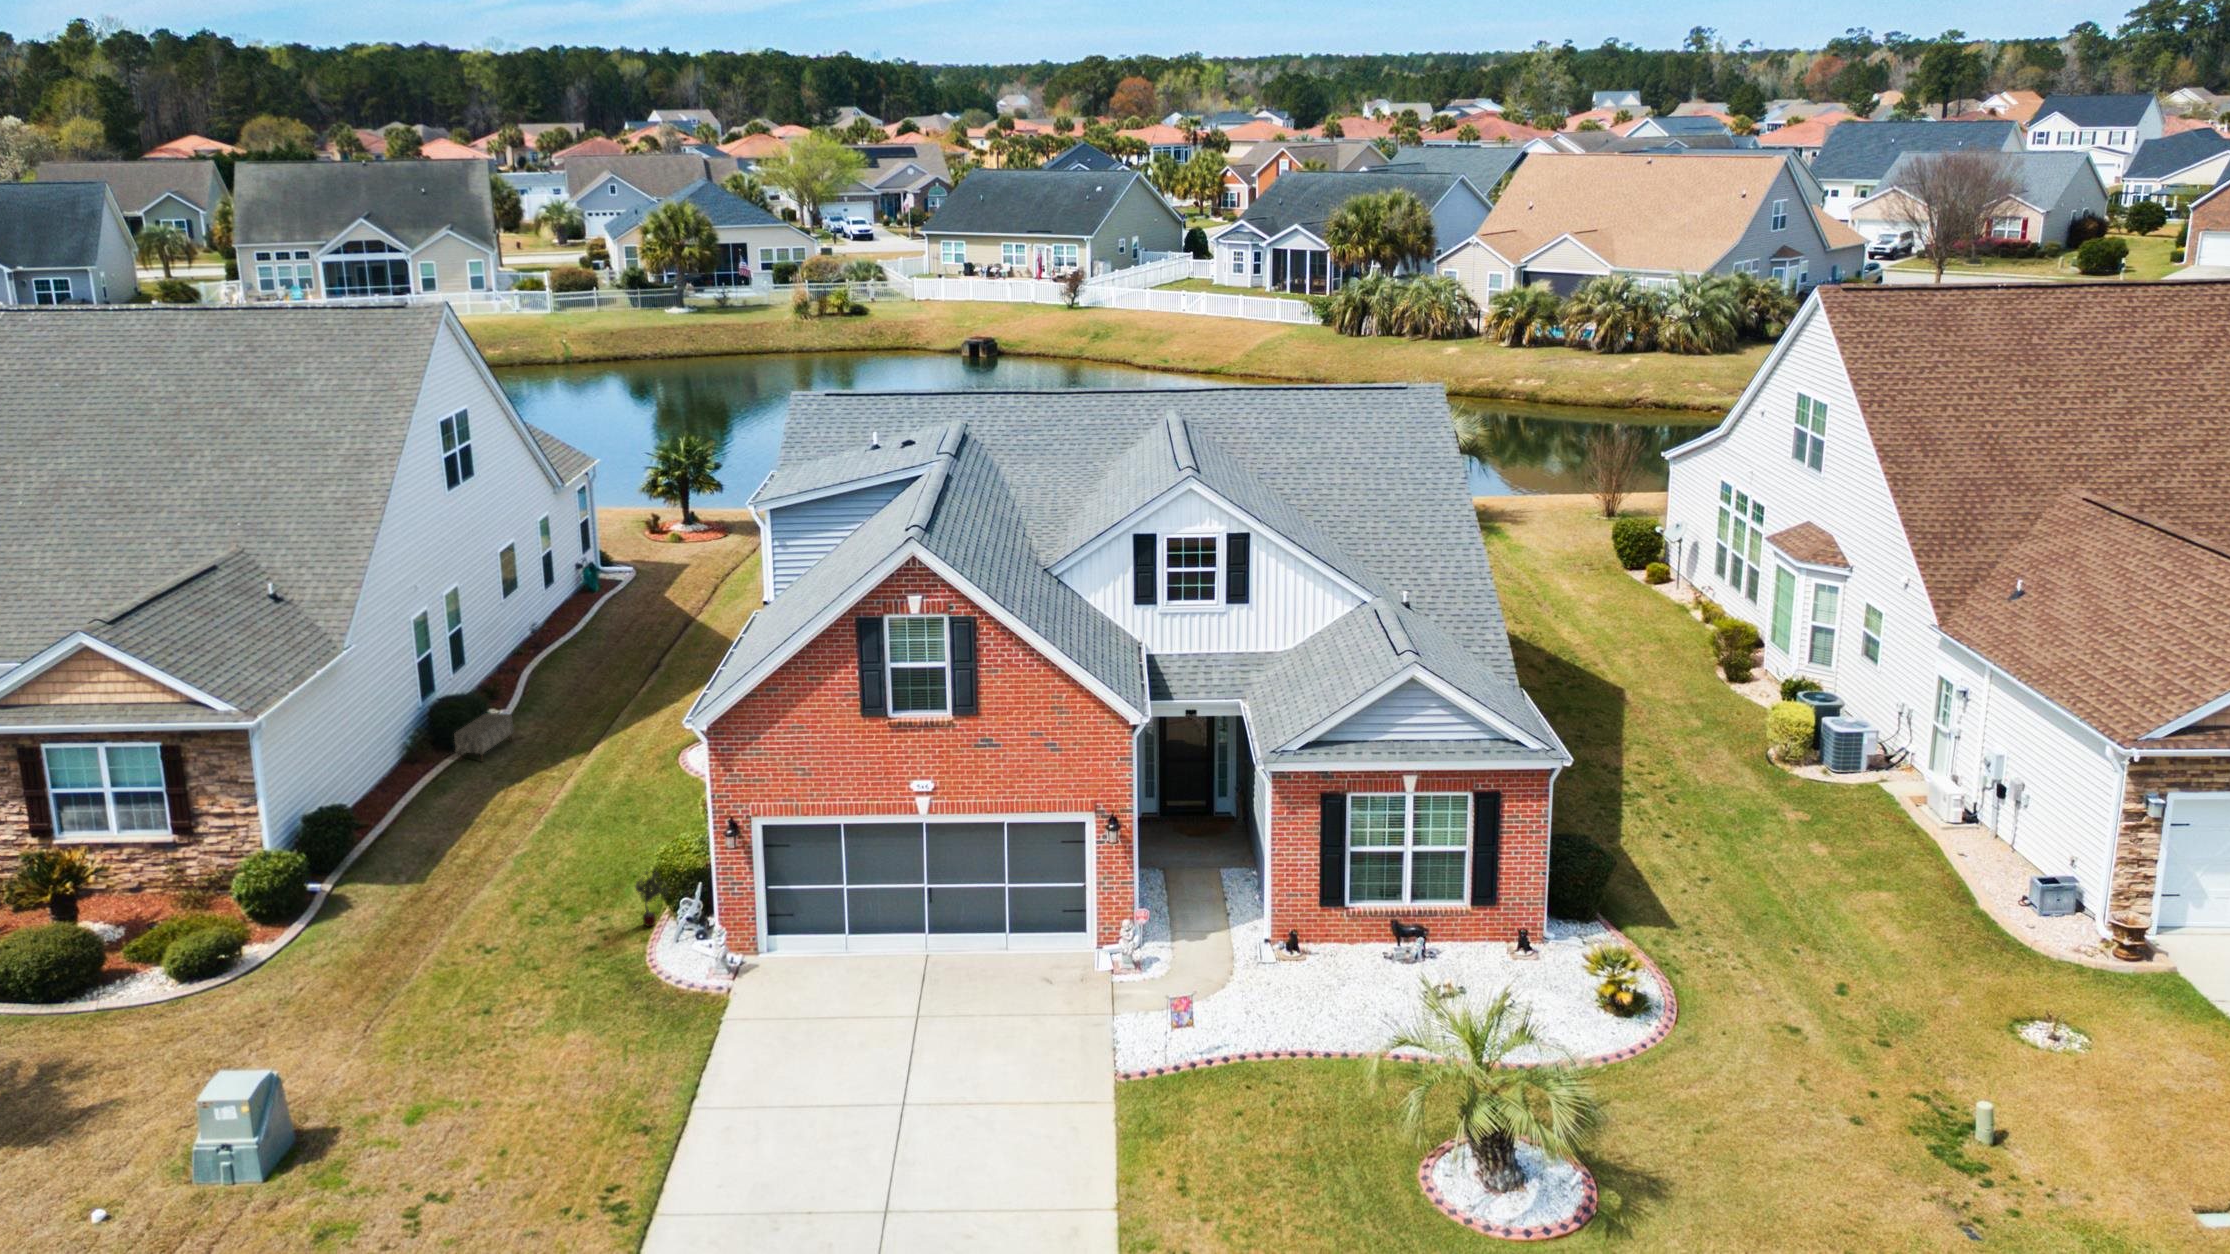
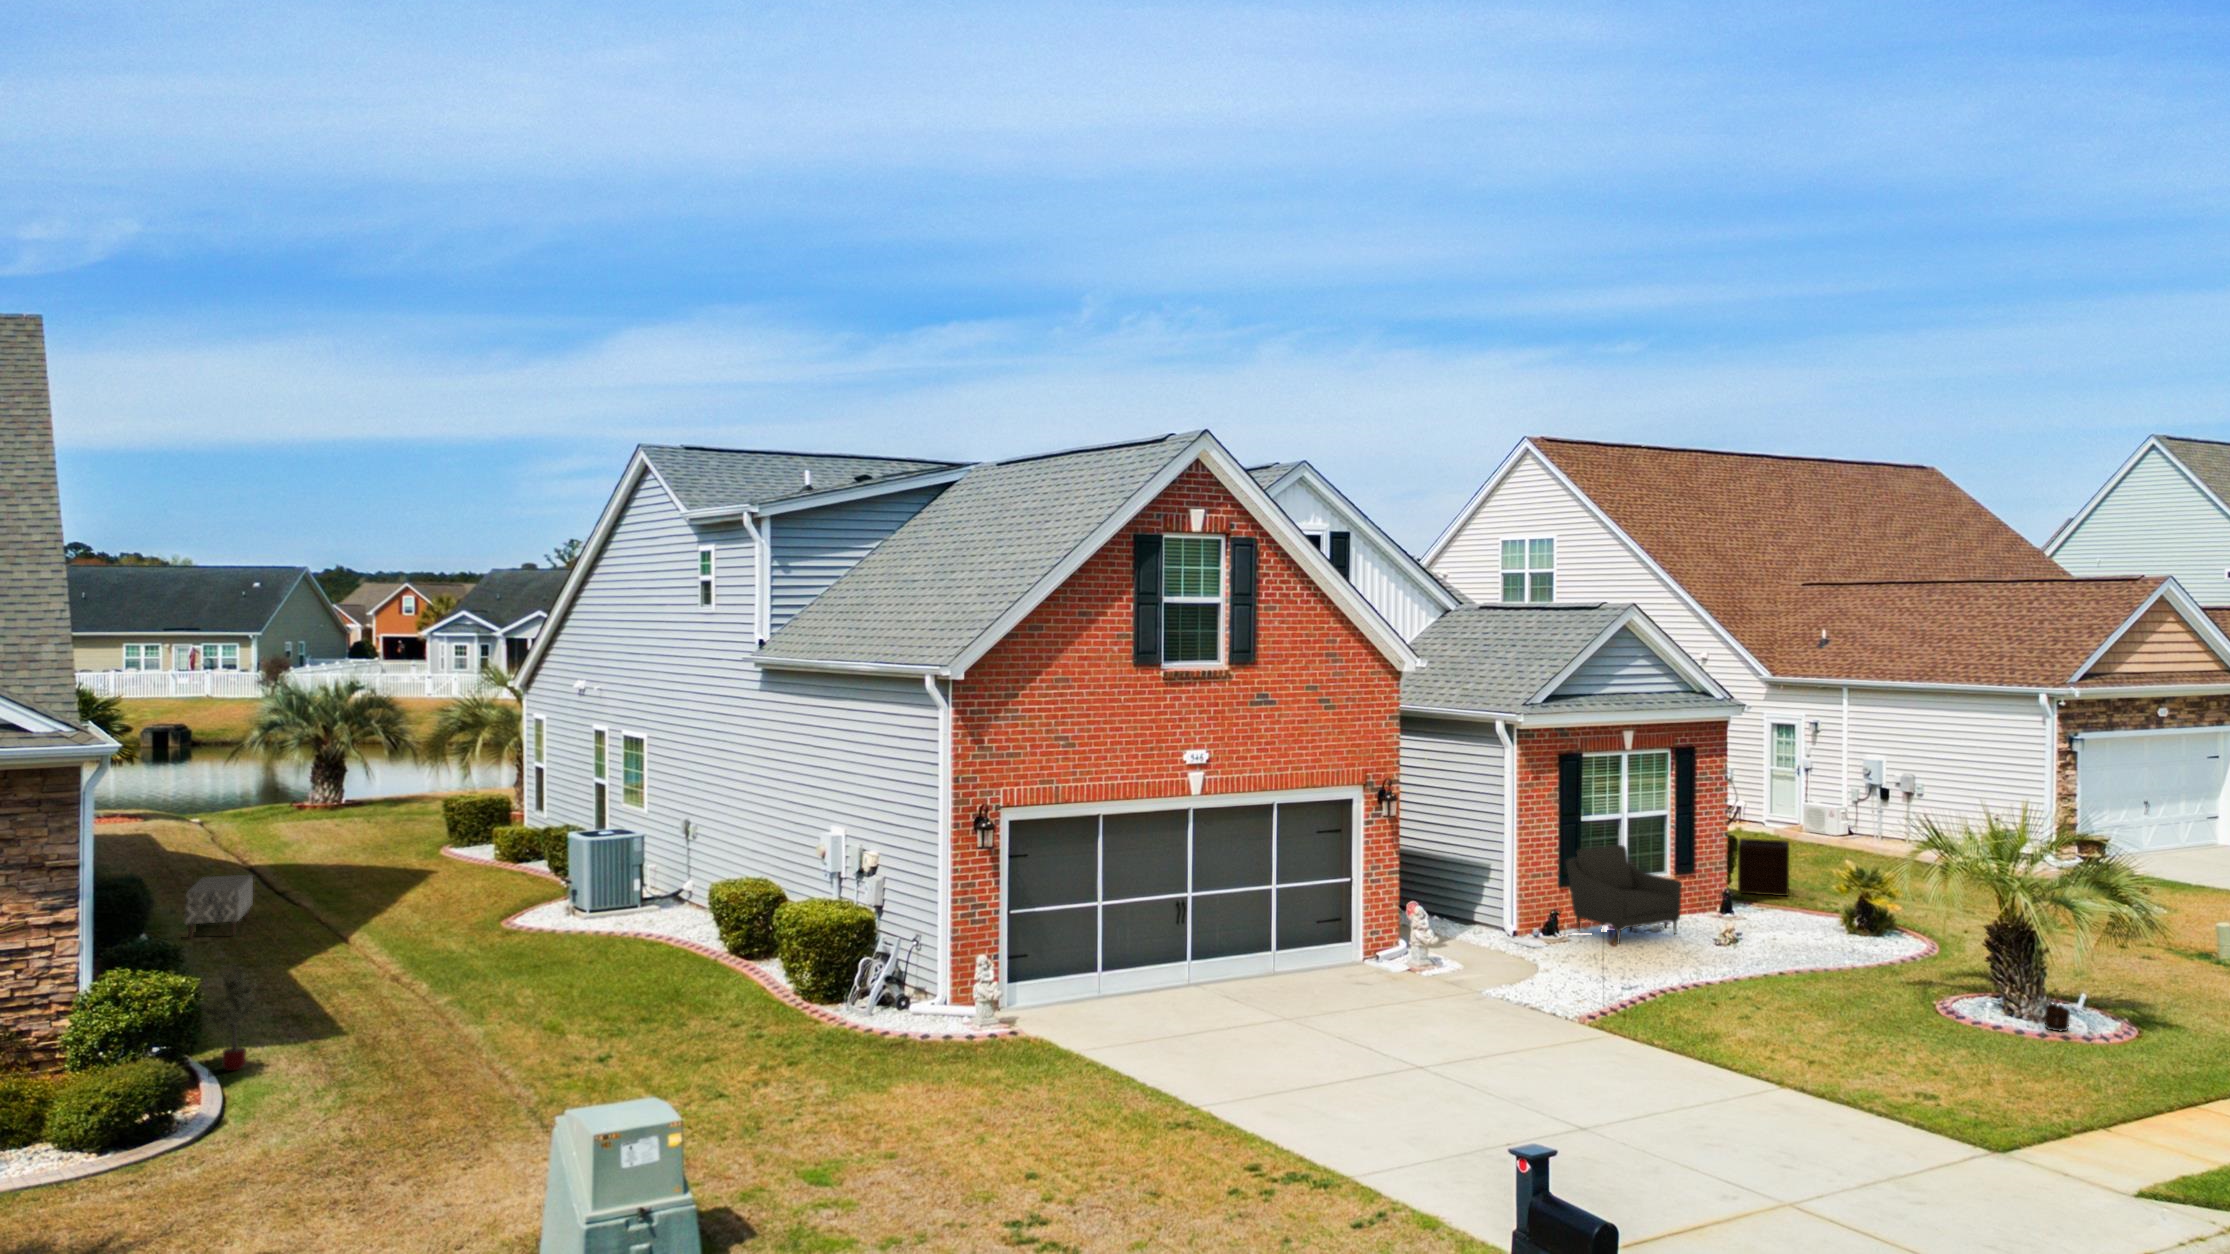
potted tree: present [635,869,668,927] -> present [200,964,257,1071]
wooden crate: none [1571,869,1643,942] -> present [1738,839,1789,896]
chair: none [1310,885,1396,981] -> present [1566,845,1682,943]
wooden bucket: none [1469,1180,1493,1221] -> present [2045,990,2070,1032]

